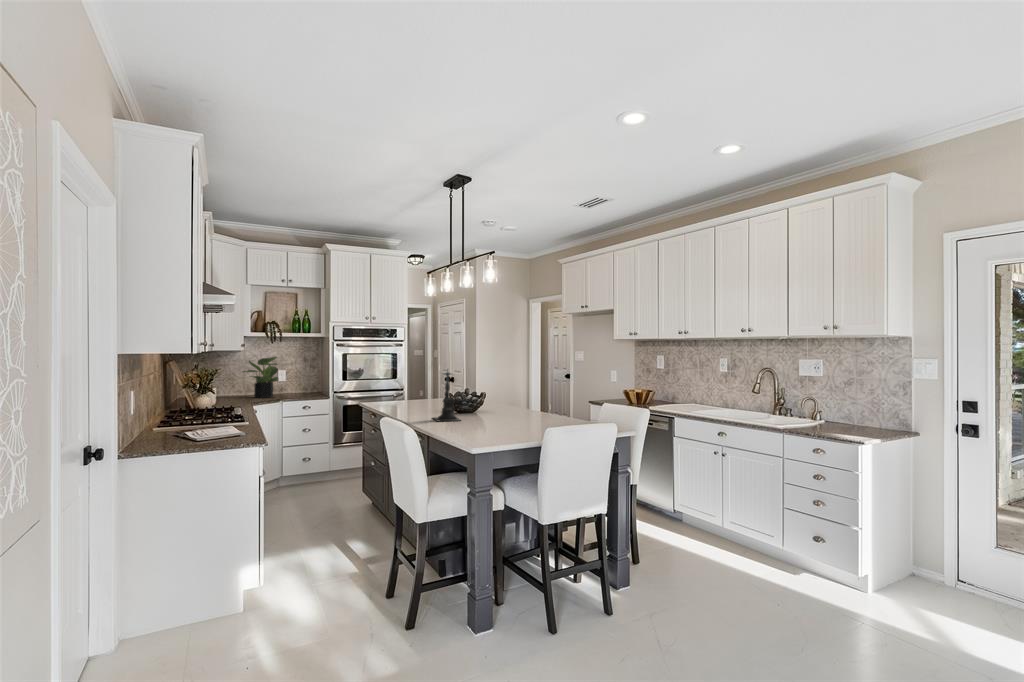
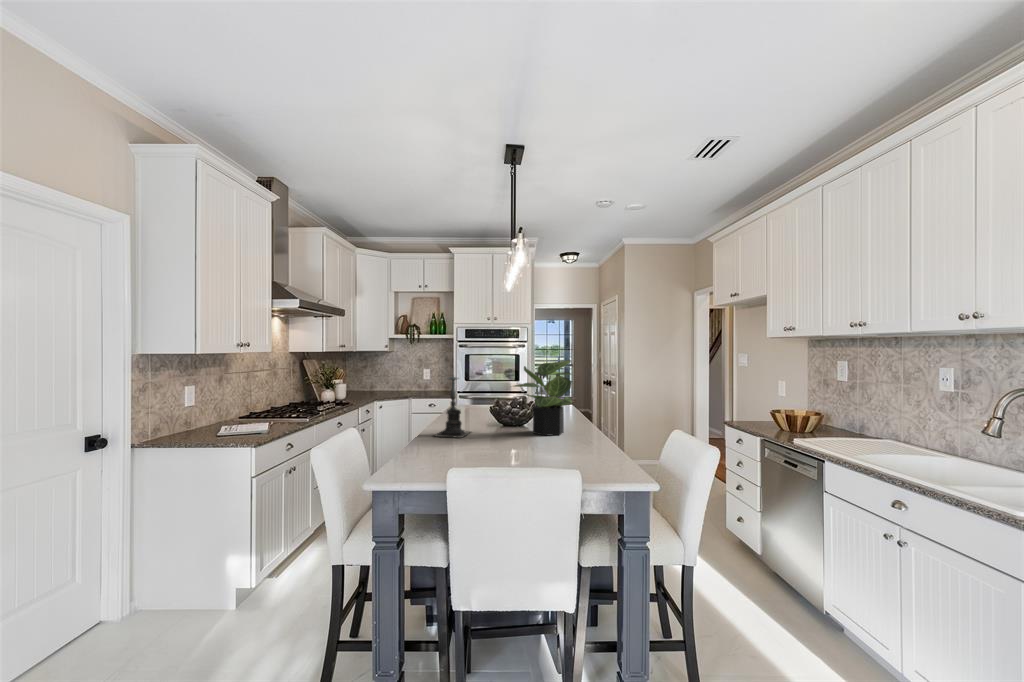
potted plant: present [243,357,278,398] -> present [514,360,573,436]

